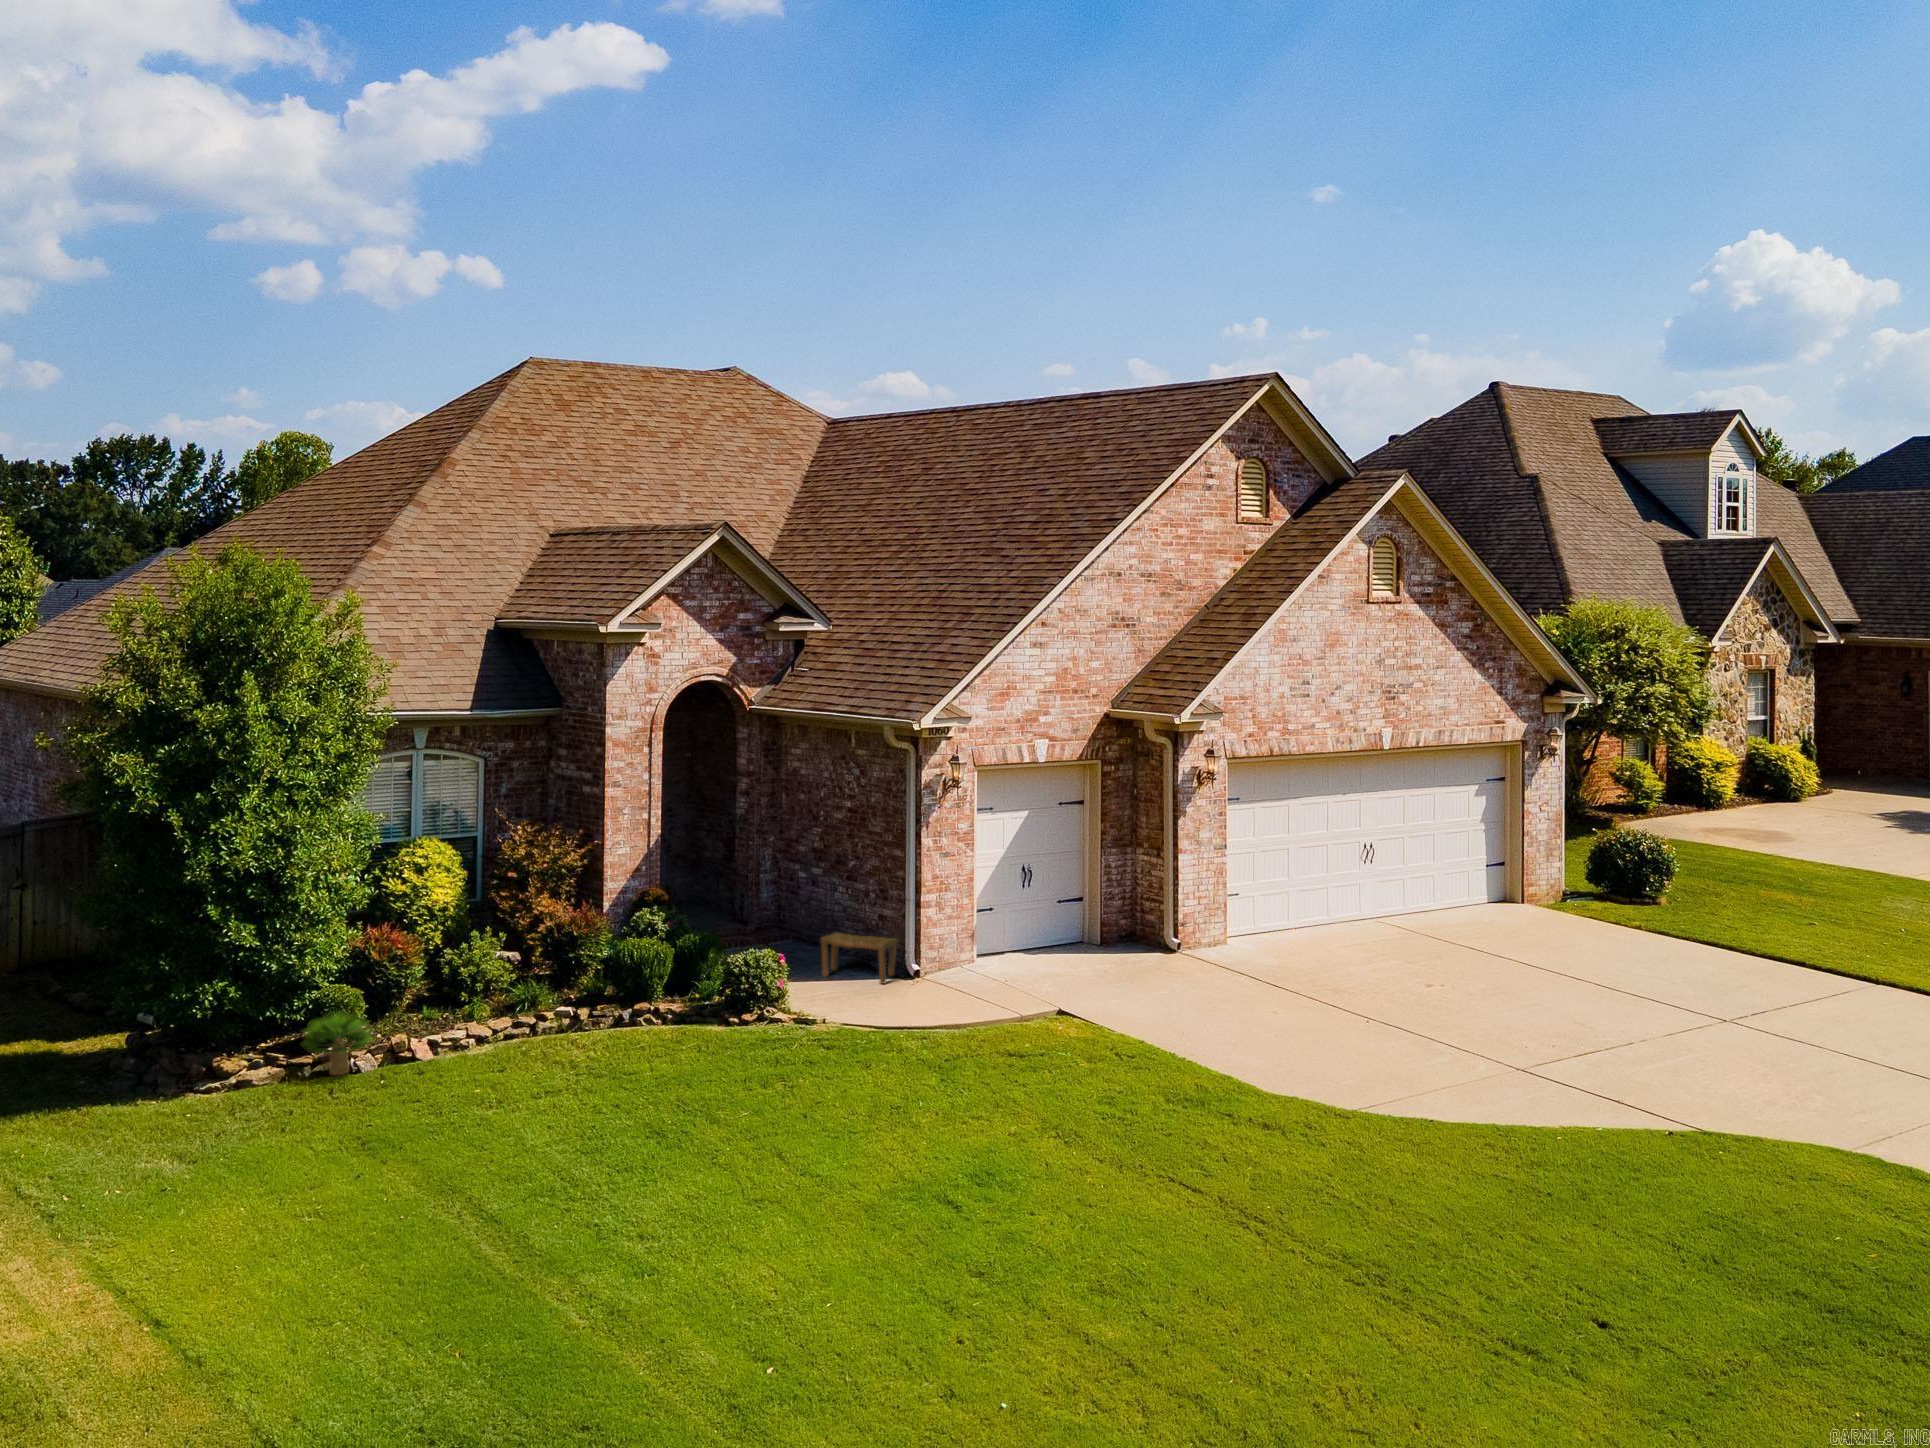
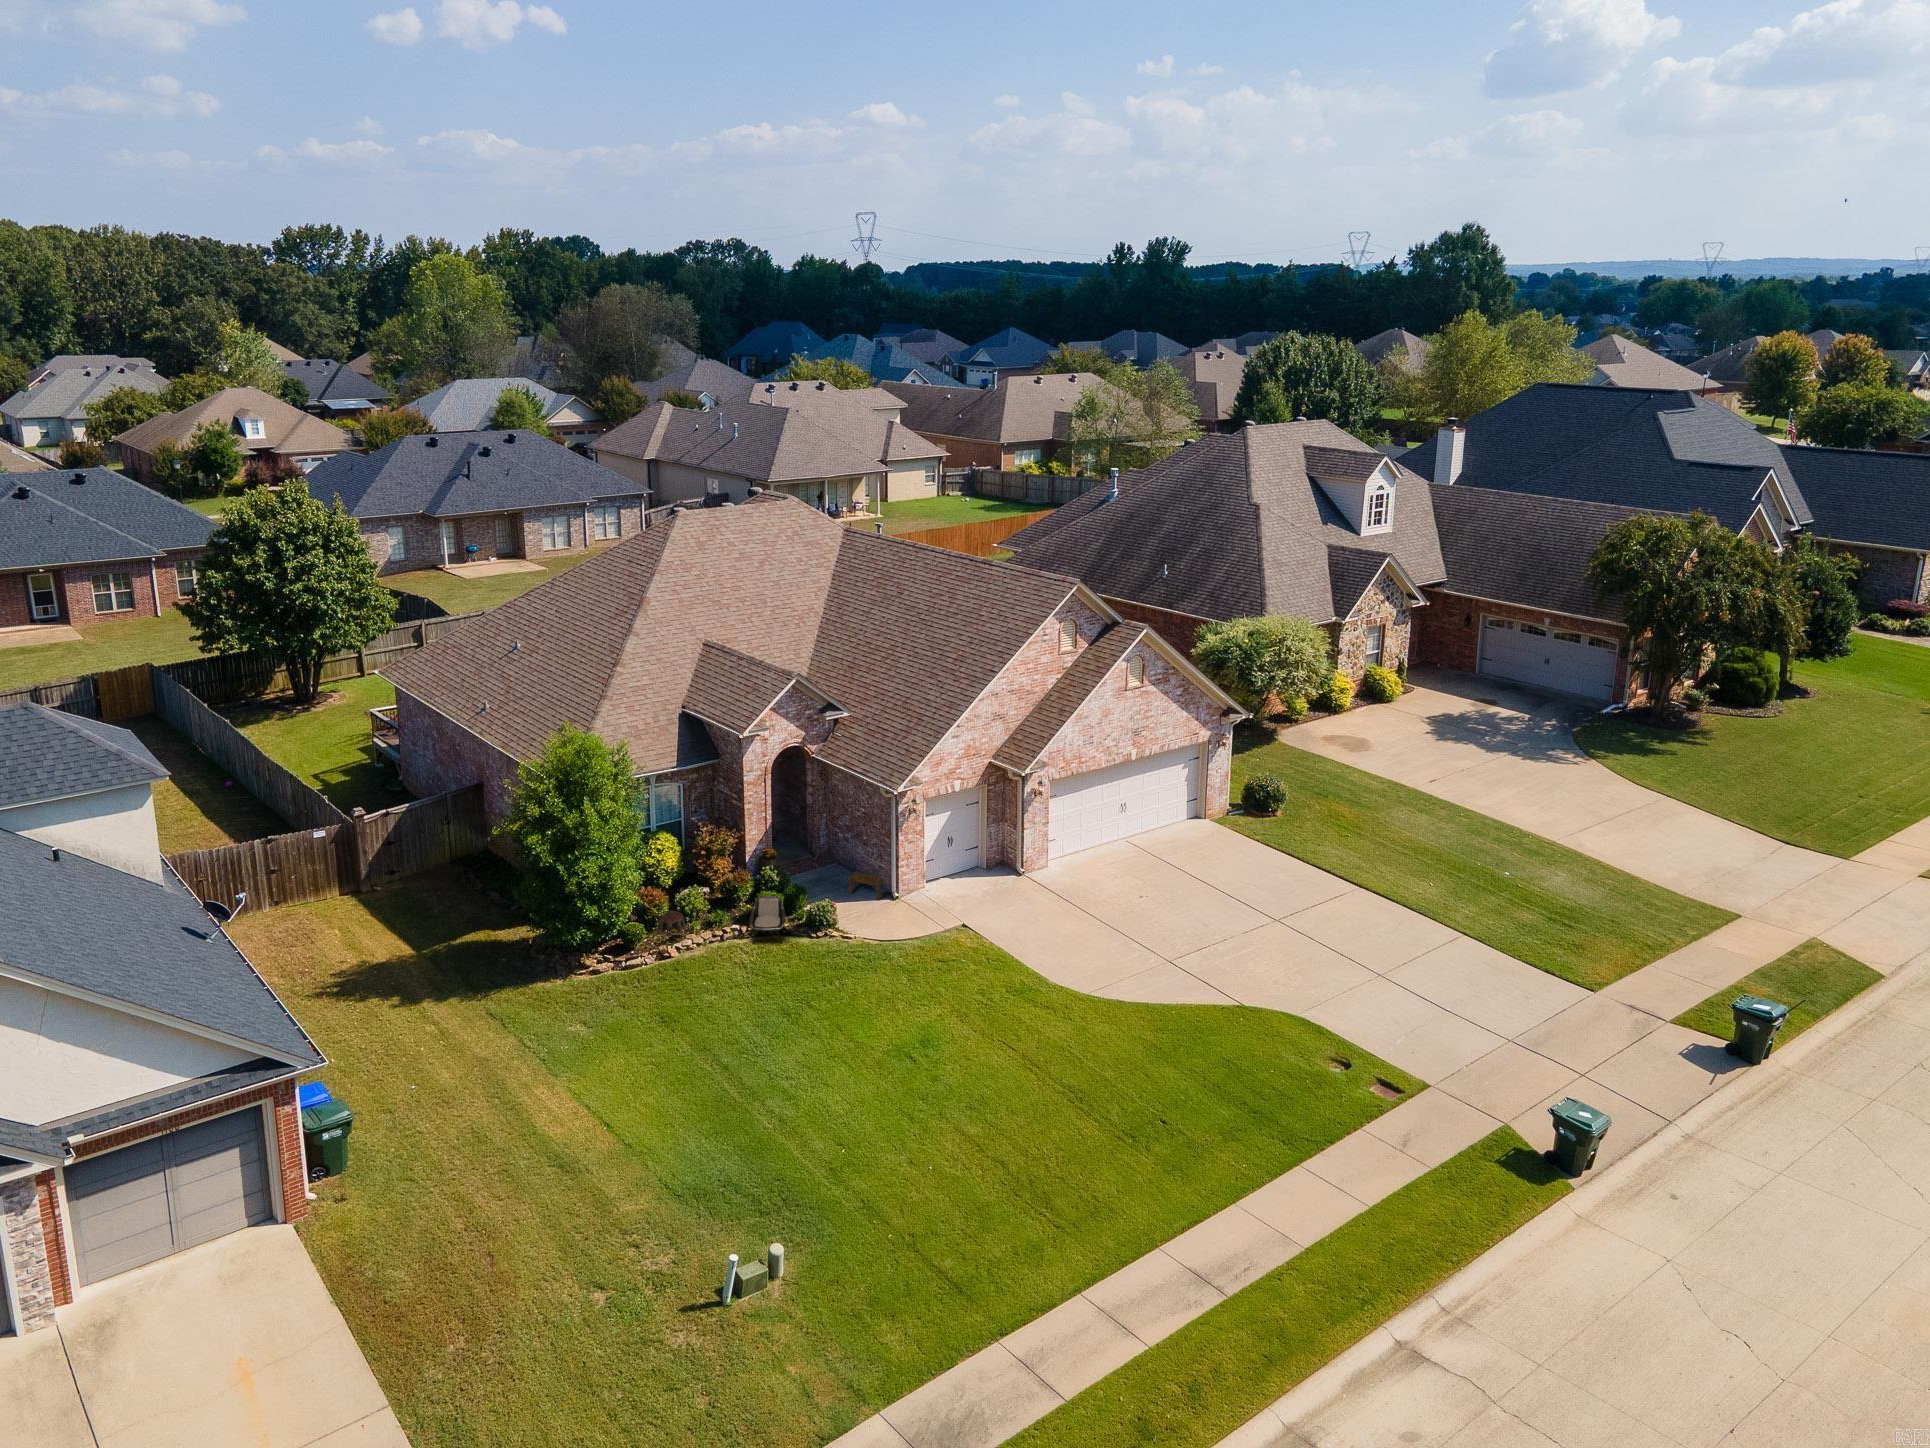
lounge chair: none [594,936,674,1036] -> present [750,896,785,944]
side table: none [387,967,457,1033] -> present [656,911,687,943]
potted plant: present [303,1015,373,1075] -> none [627,946,661,975]

